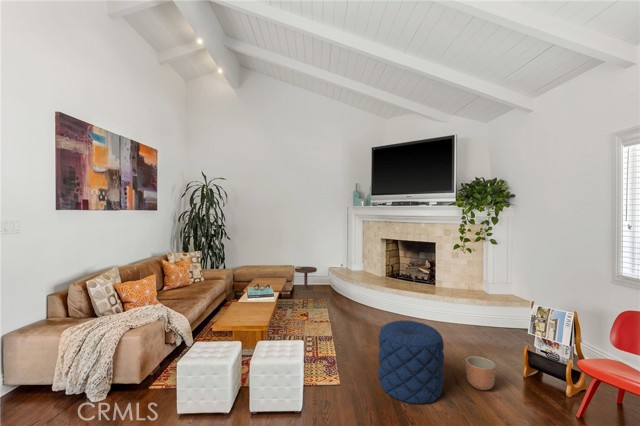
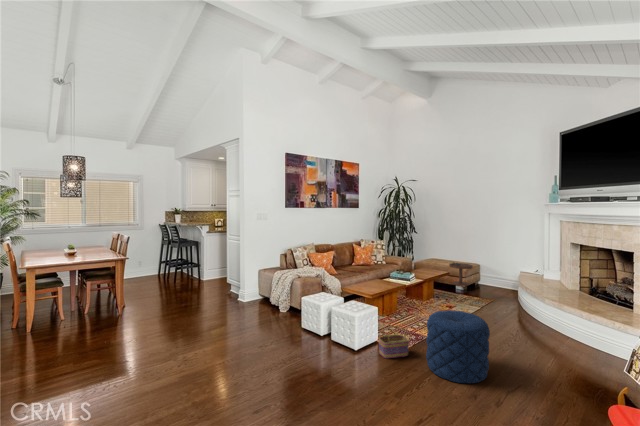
basket: none [329,356,359,410] -> present [379,334,409,358]
planter: present [466,356,495,390] -> none [514,366,548,403]

